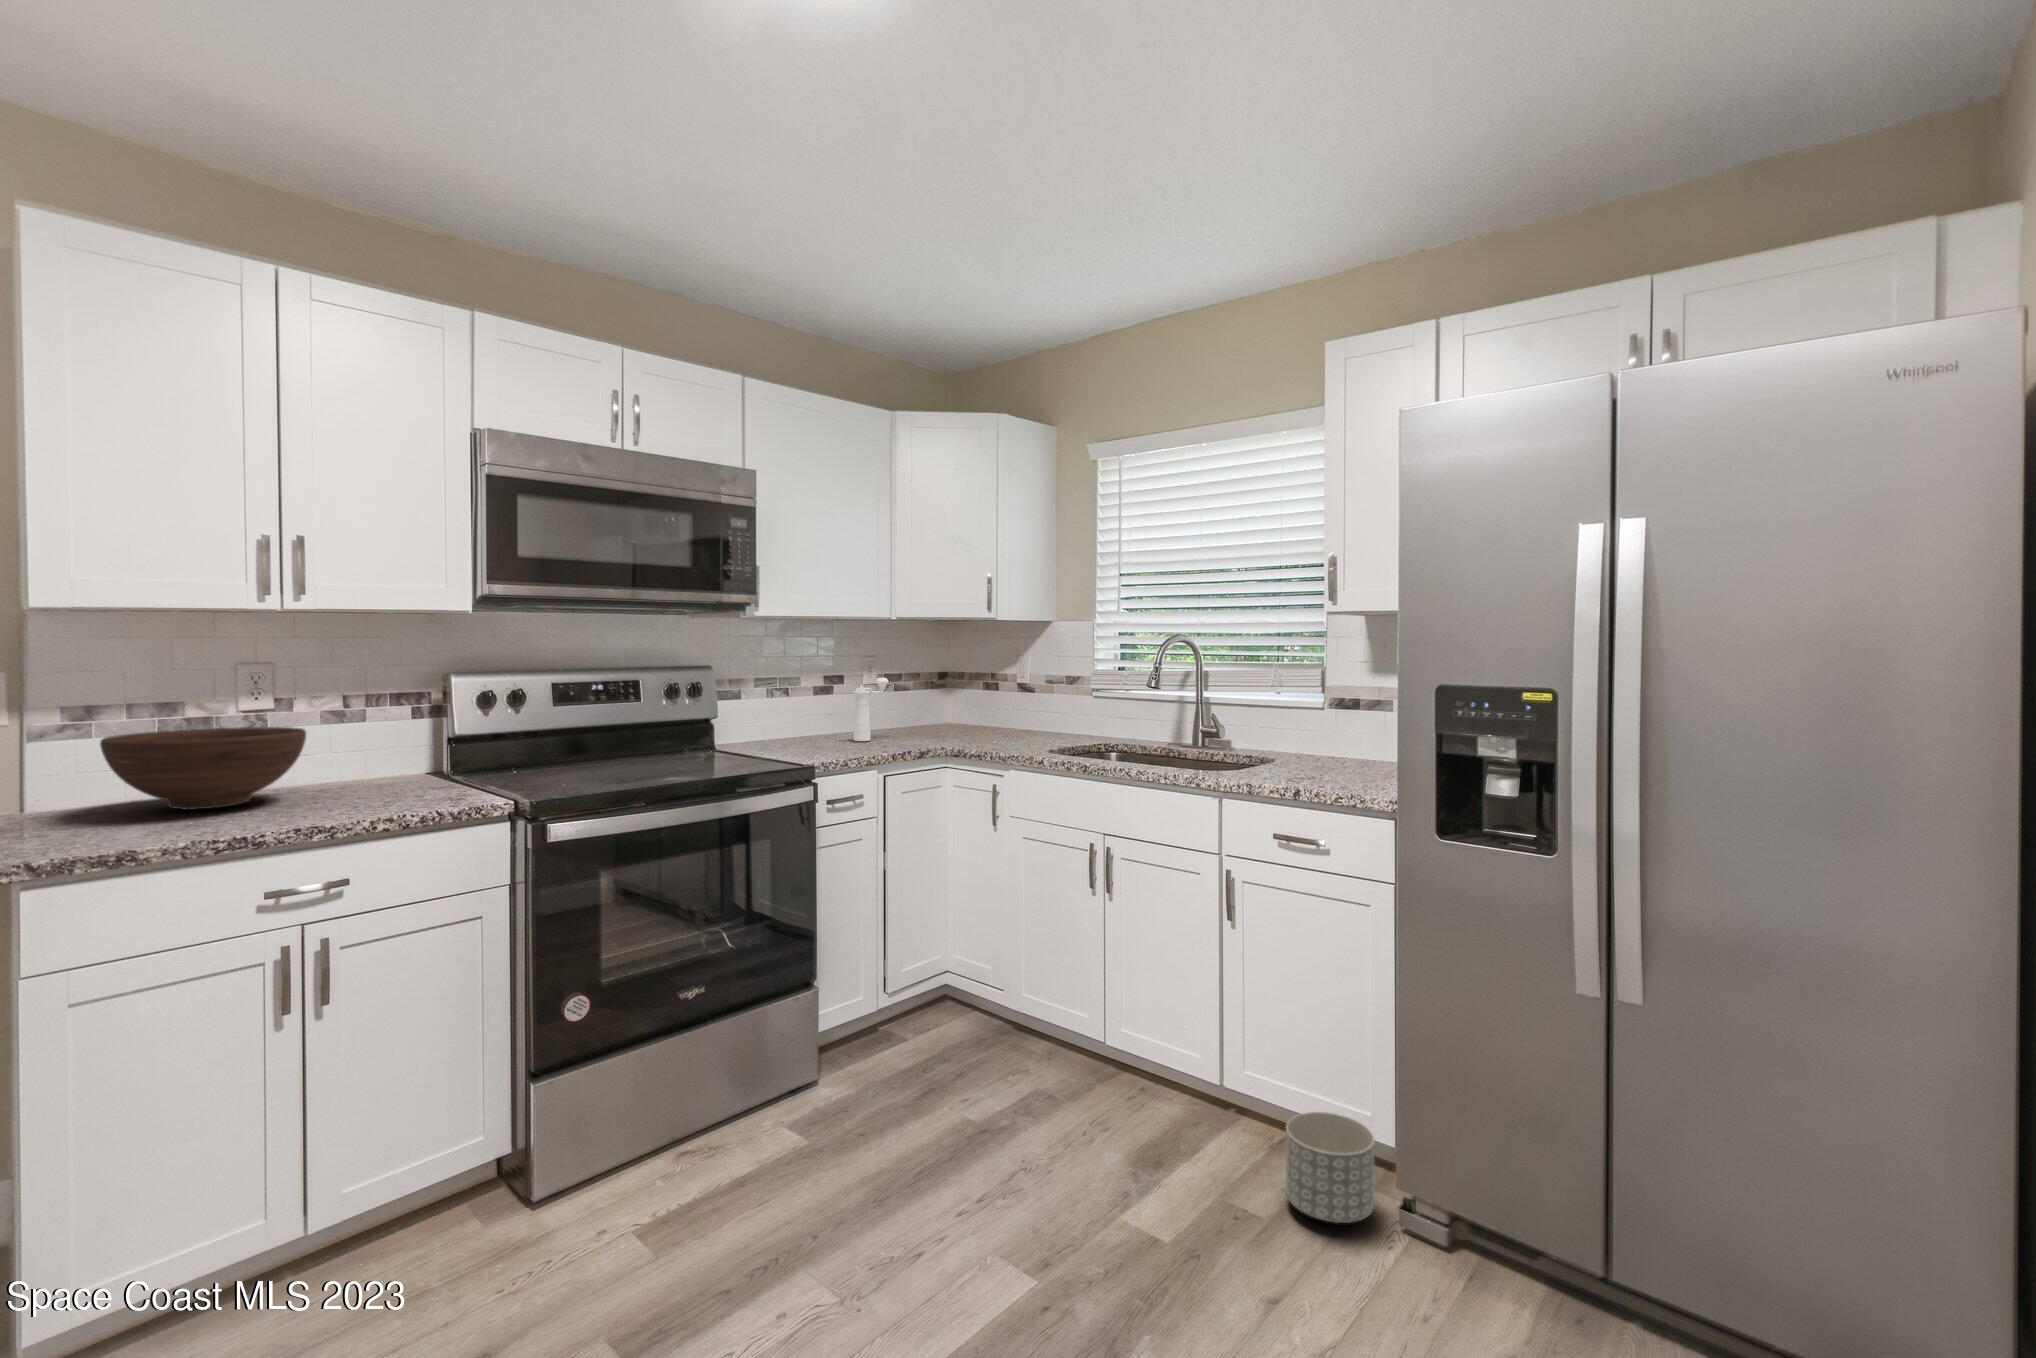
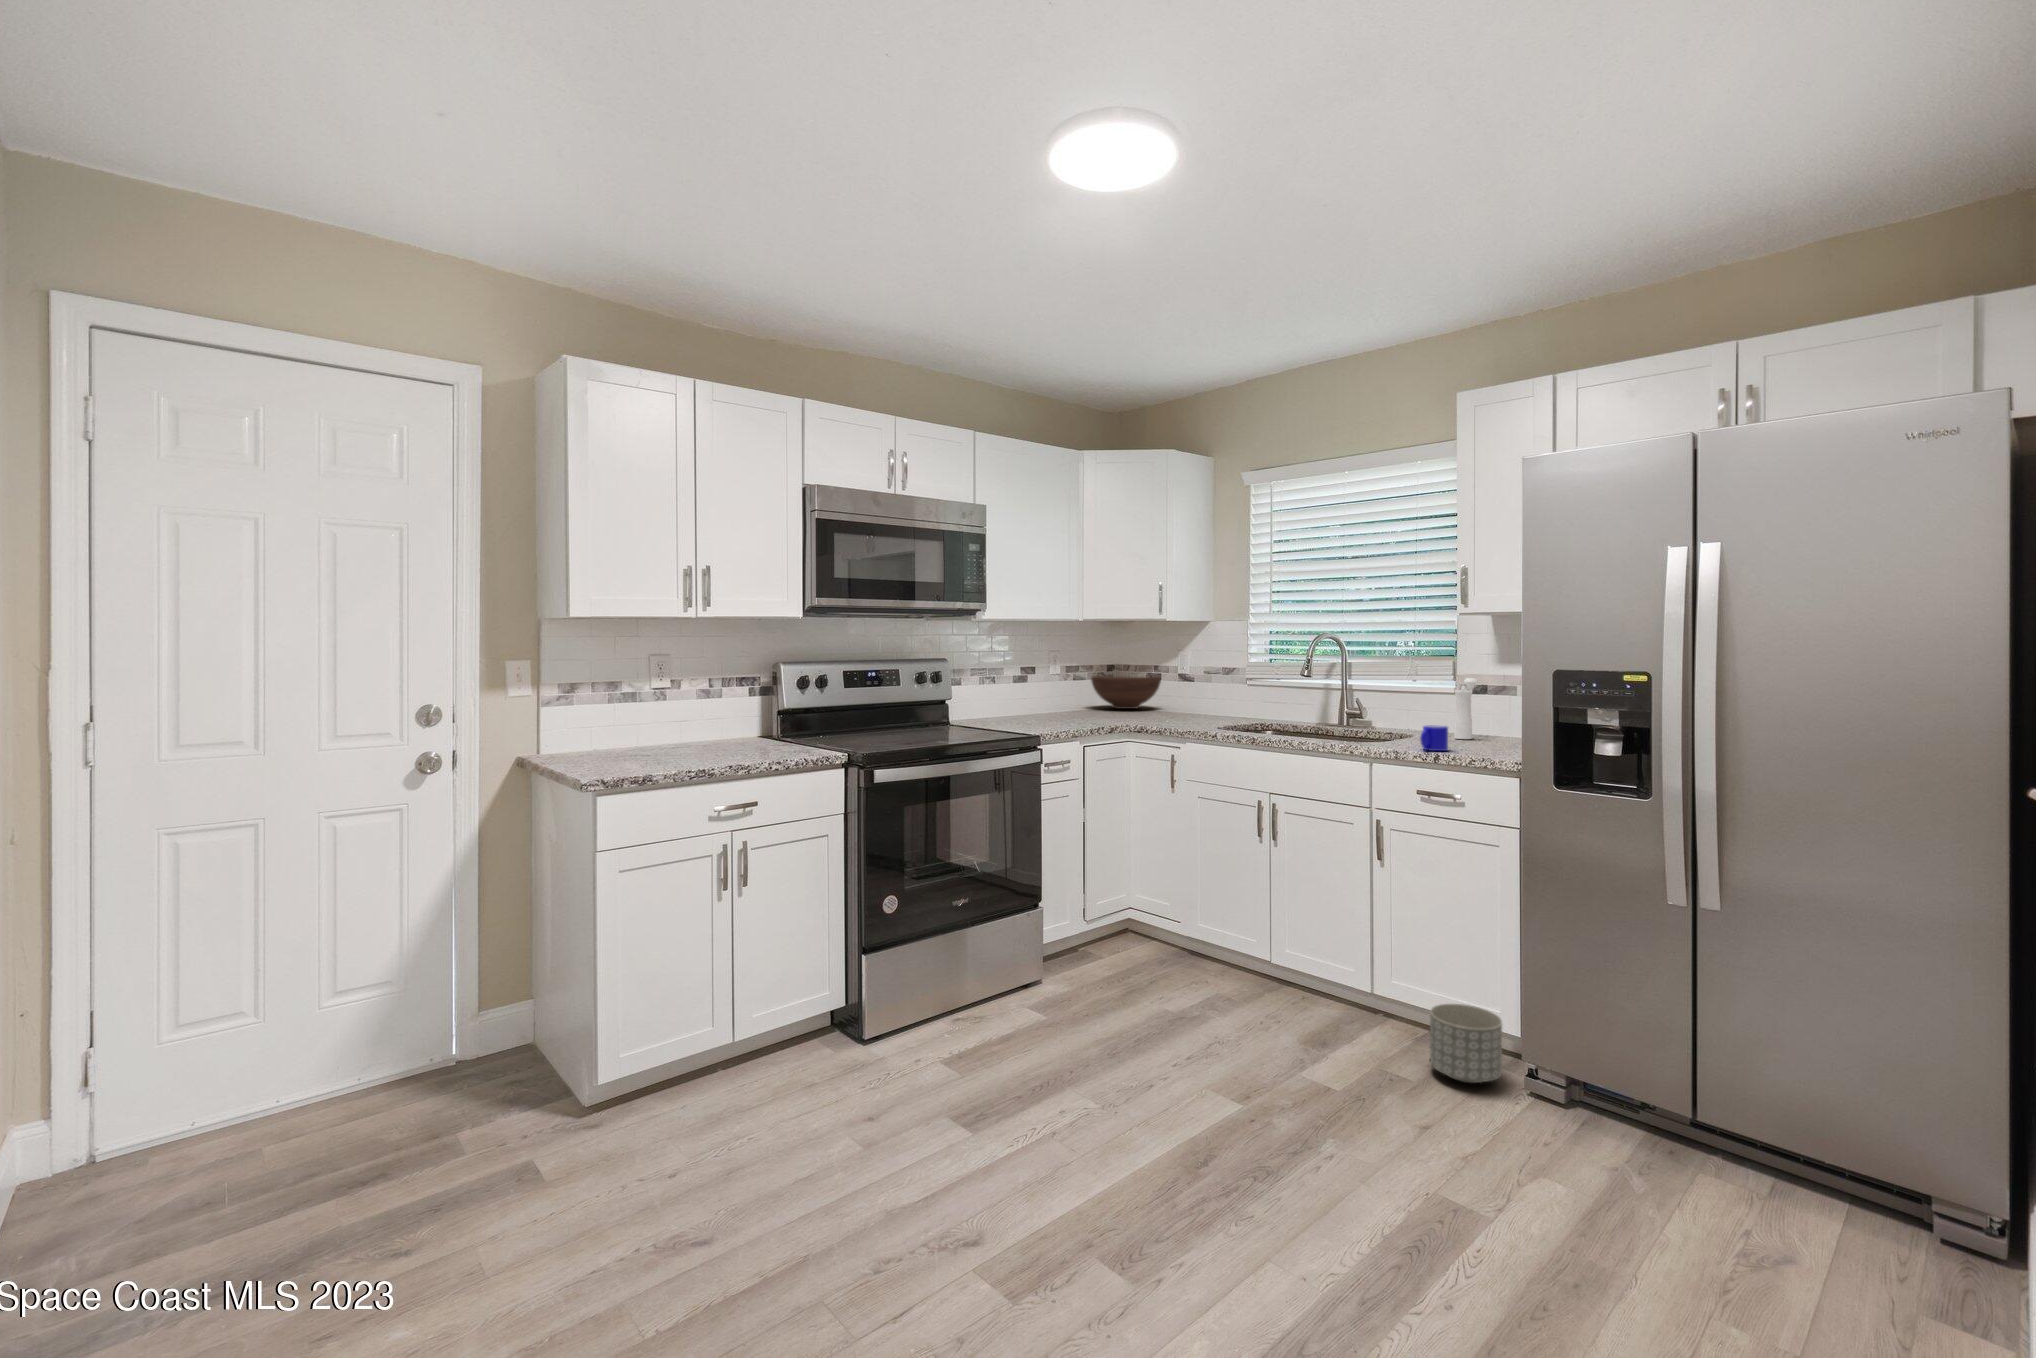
pepper mill: present [853,678,889,741] -> present [1454,678,1477,739]
fruit bowl: present [100,727,306,810] -> present [1091,675,1161,709]
mug: none [1279,750,1312,783] -> present [1420,725,1448,751]

